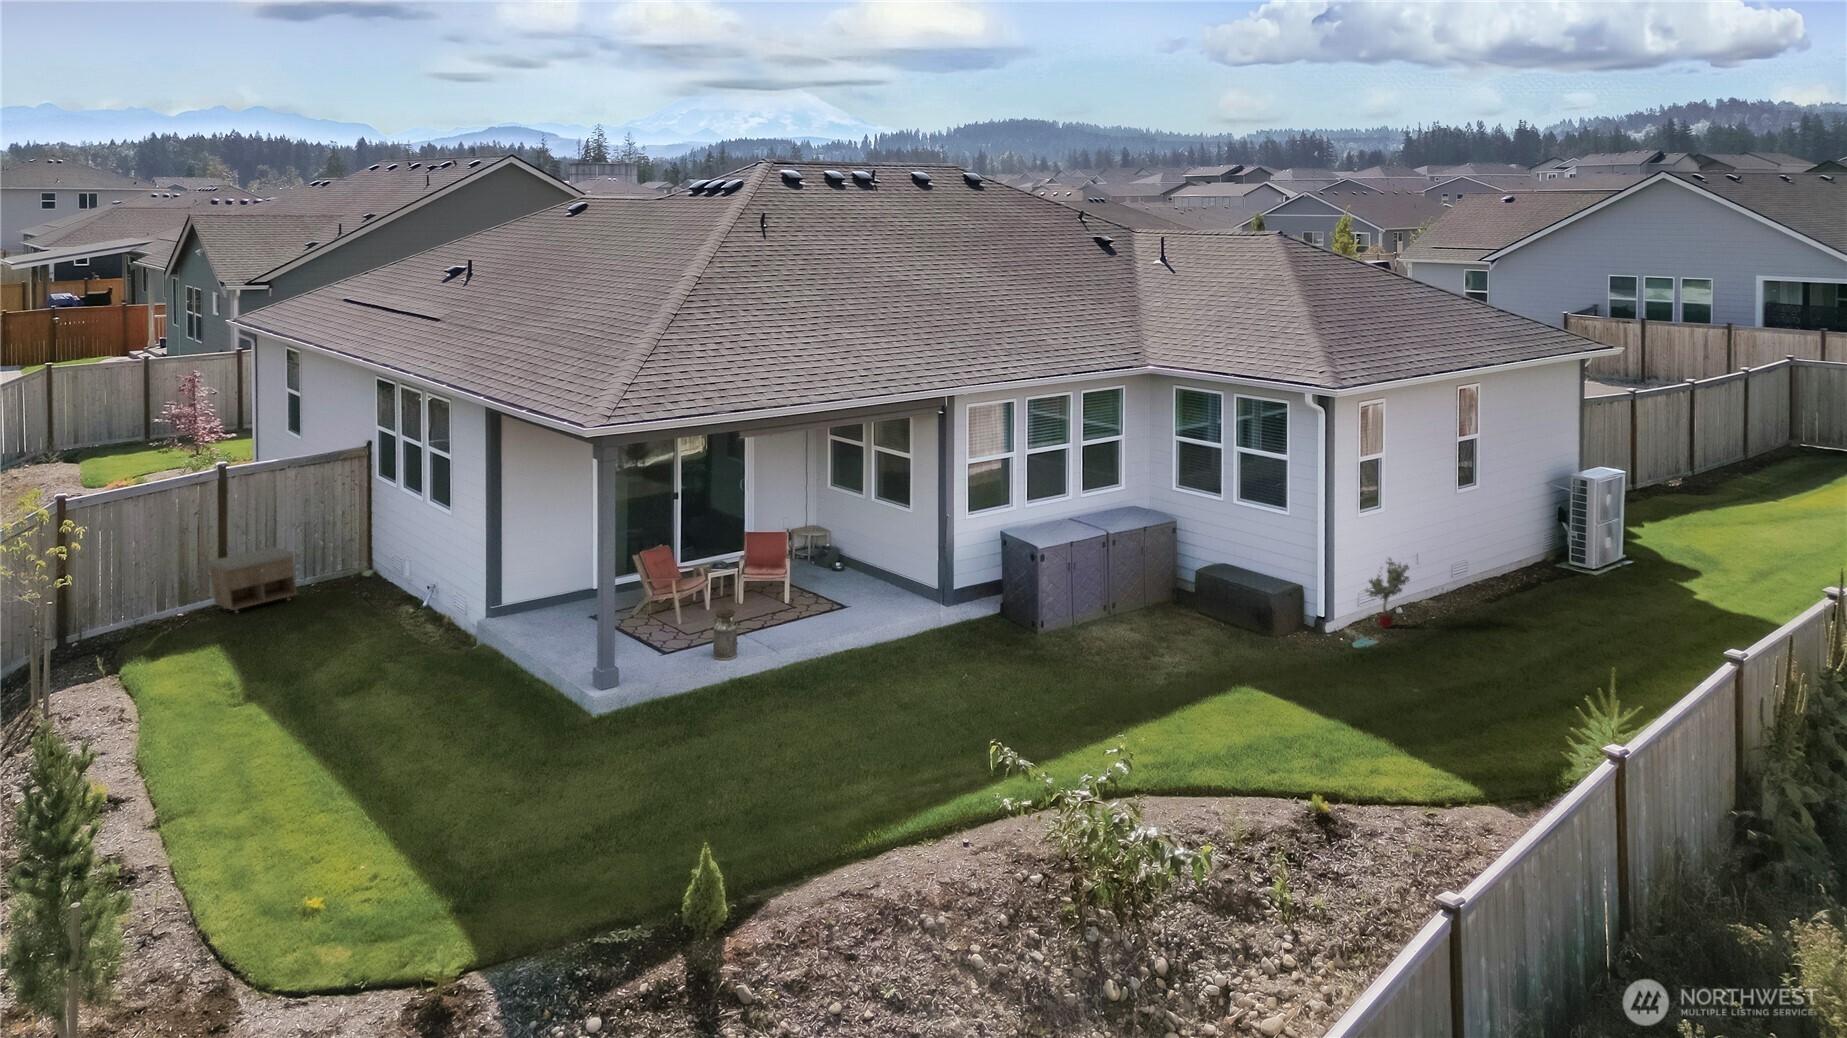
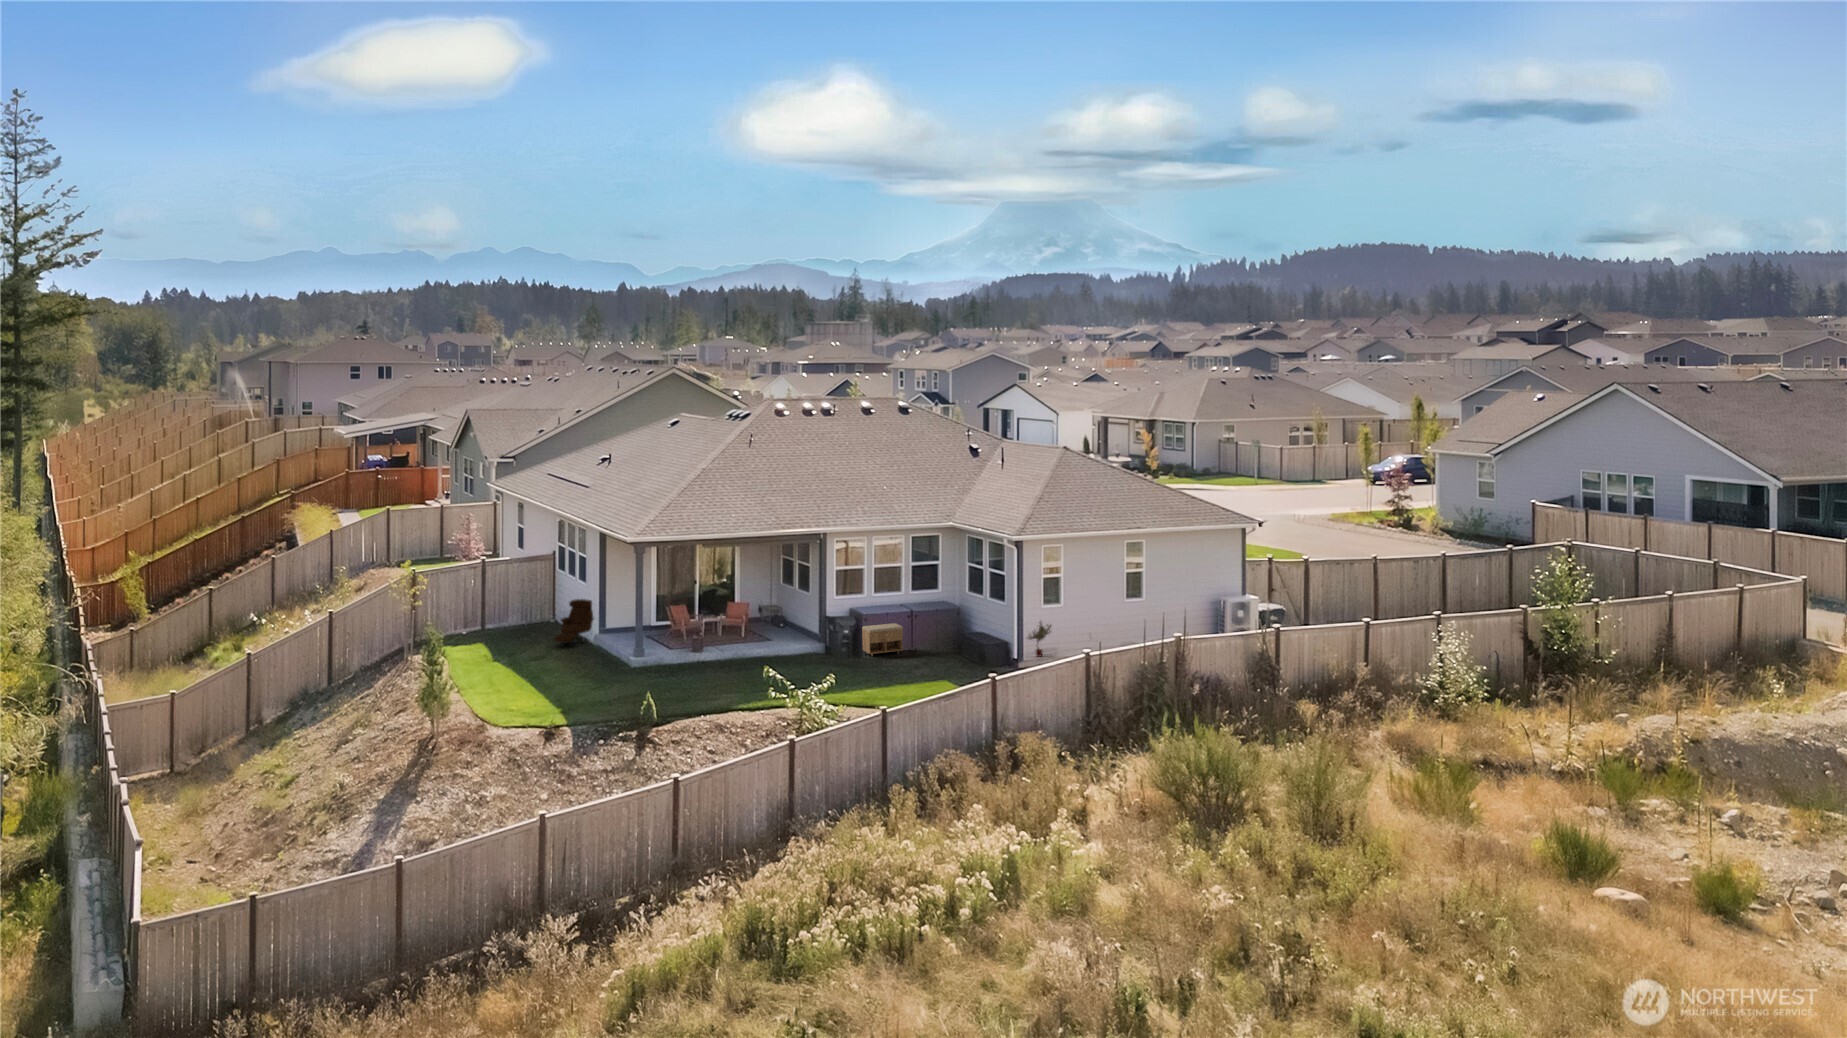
lounge chair: none [386,542,468,651] -> present [554,599,594,645]
storage bench: present [209,547,297,613] -> present [862,623,903,656]

